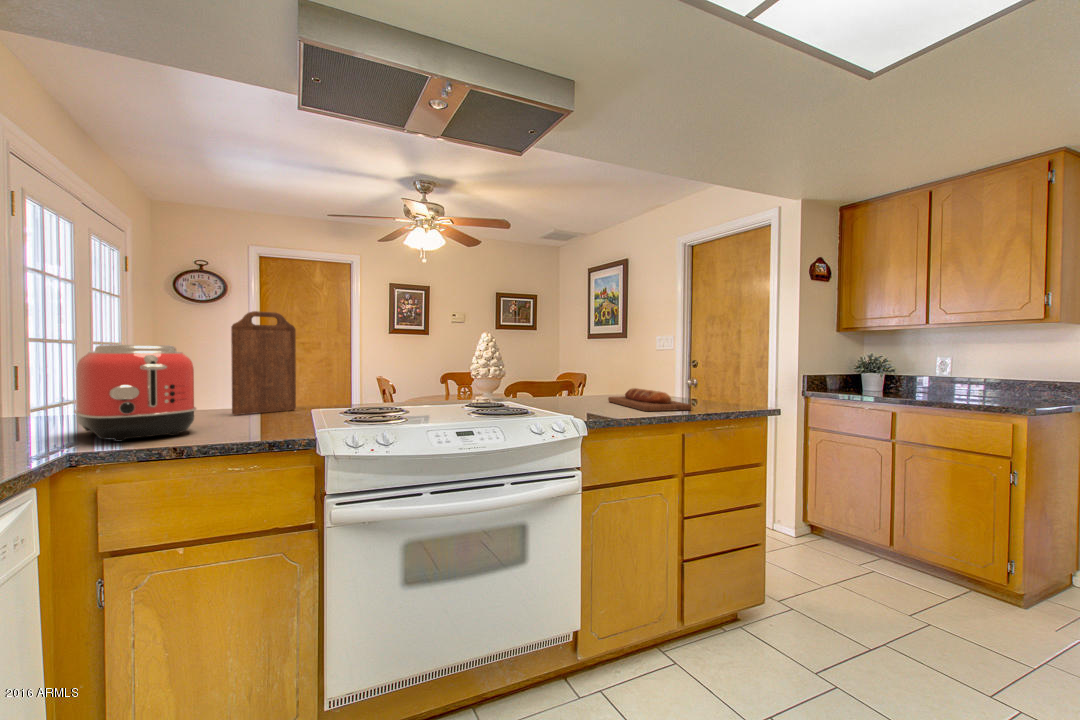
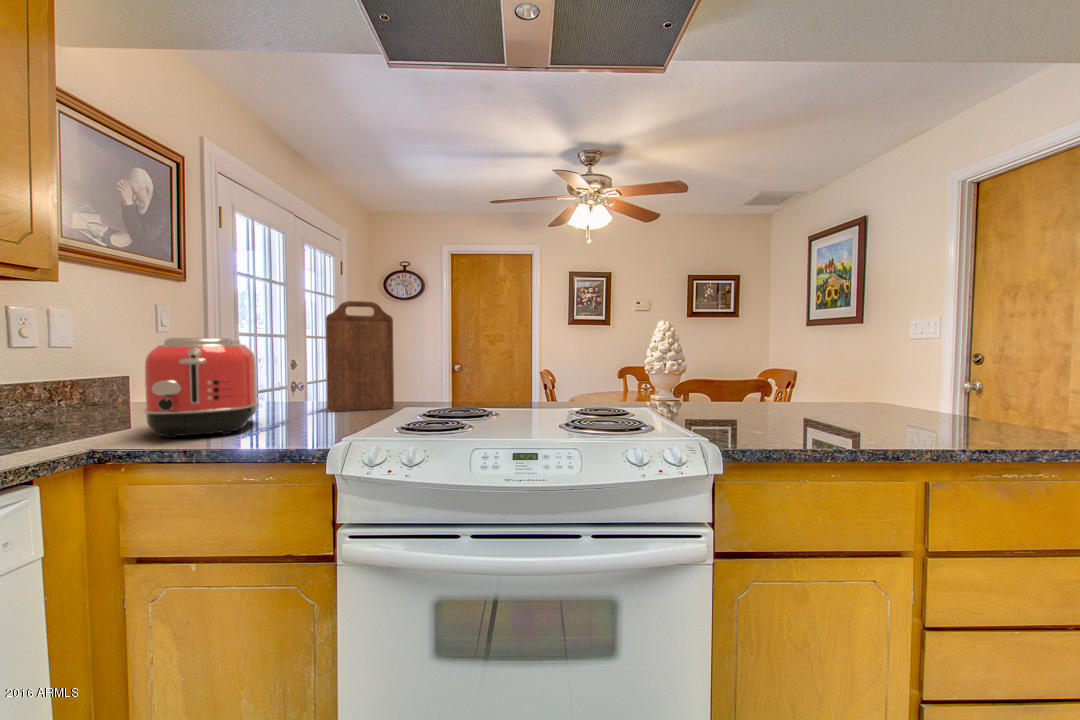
bread loaf: present [608,388,692,411] -> none [793,399,941,443]

